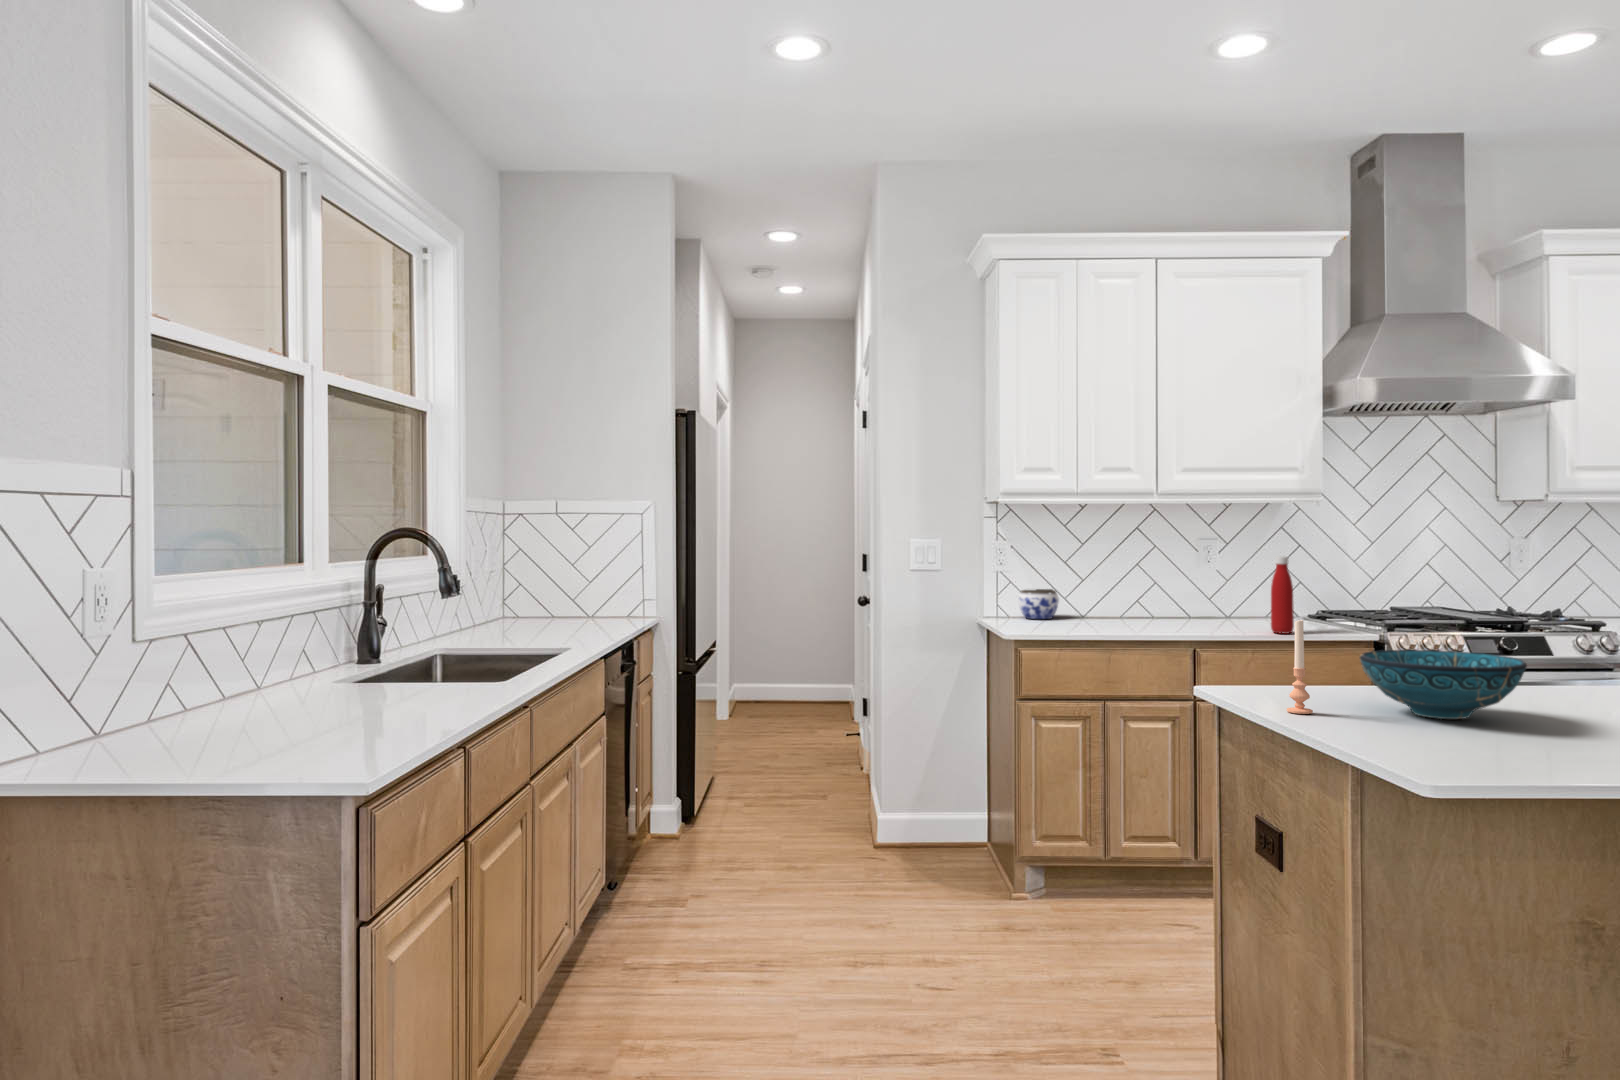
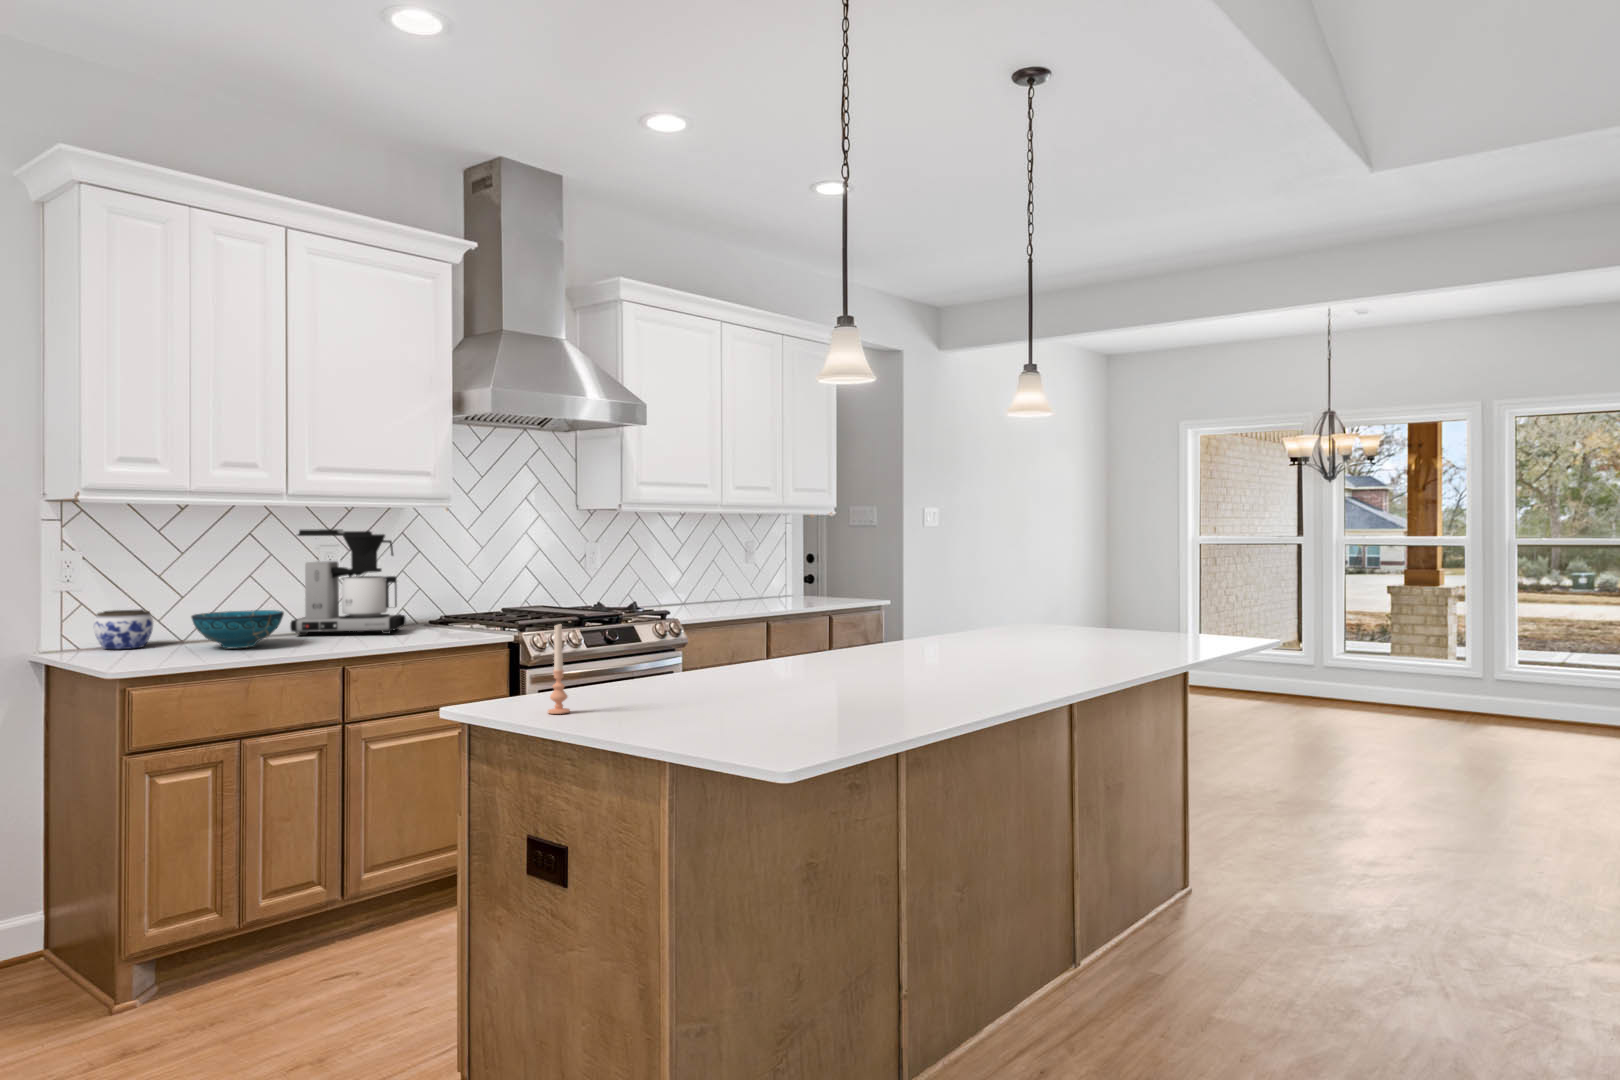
coffee maker: none [1164,525,1272,623] -> present [290,529,406,635]
bottle: present [1271,556,1294,634] -> none [418,562,441,642]
decorative bowl: present [1359,650,1527,719] -> present [191,610,284,648]

